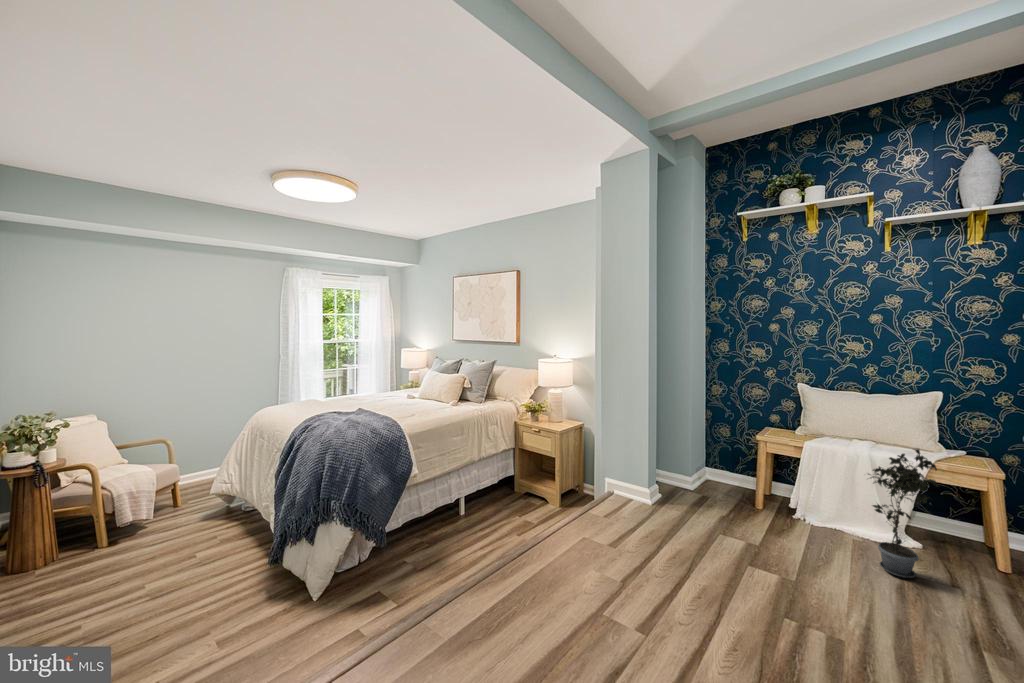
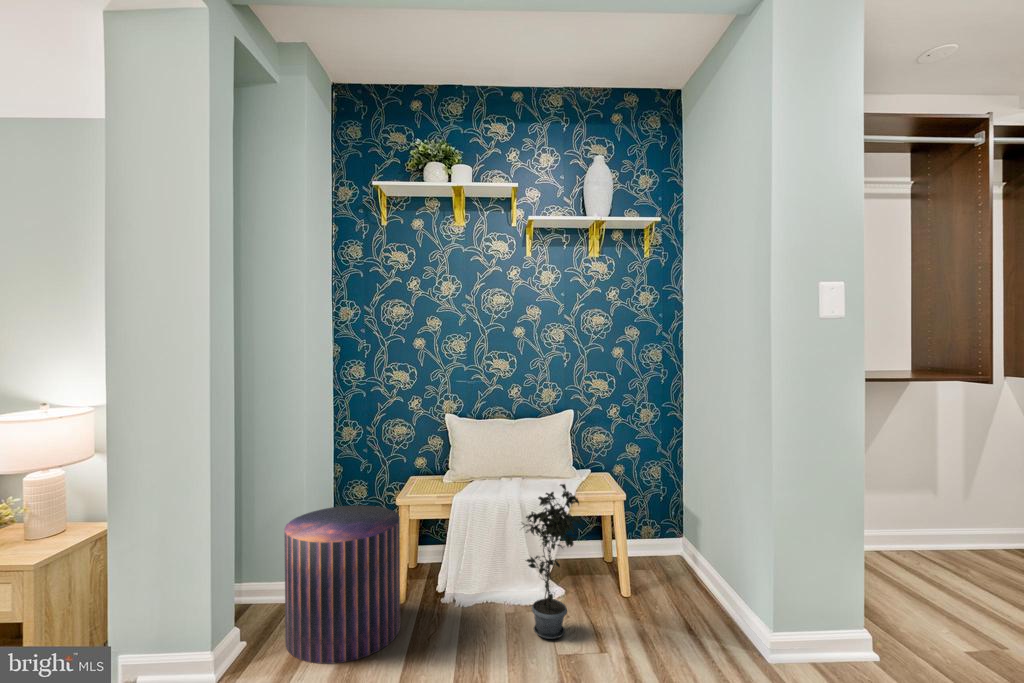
pouf: none [673,437,755,536] -> present [284,505,400,664]

